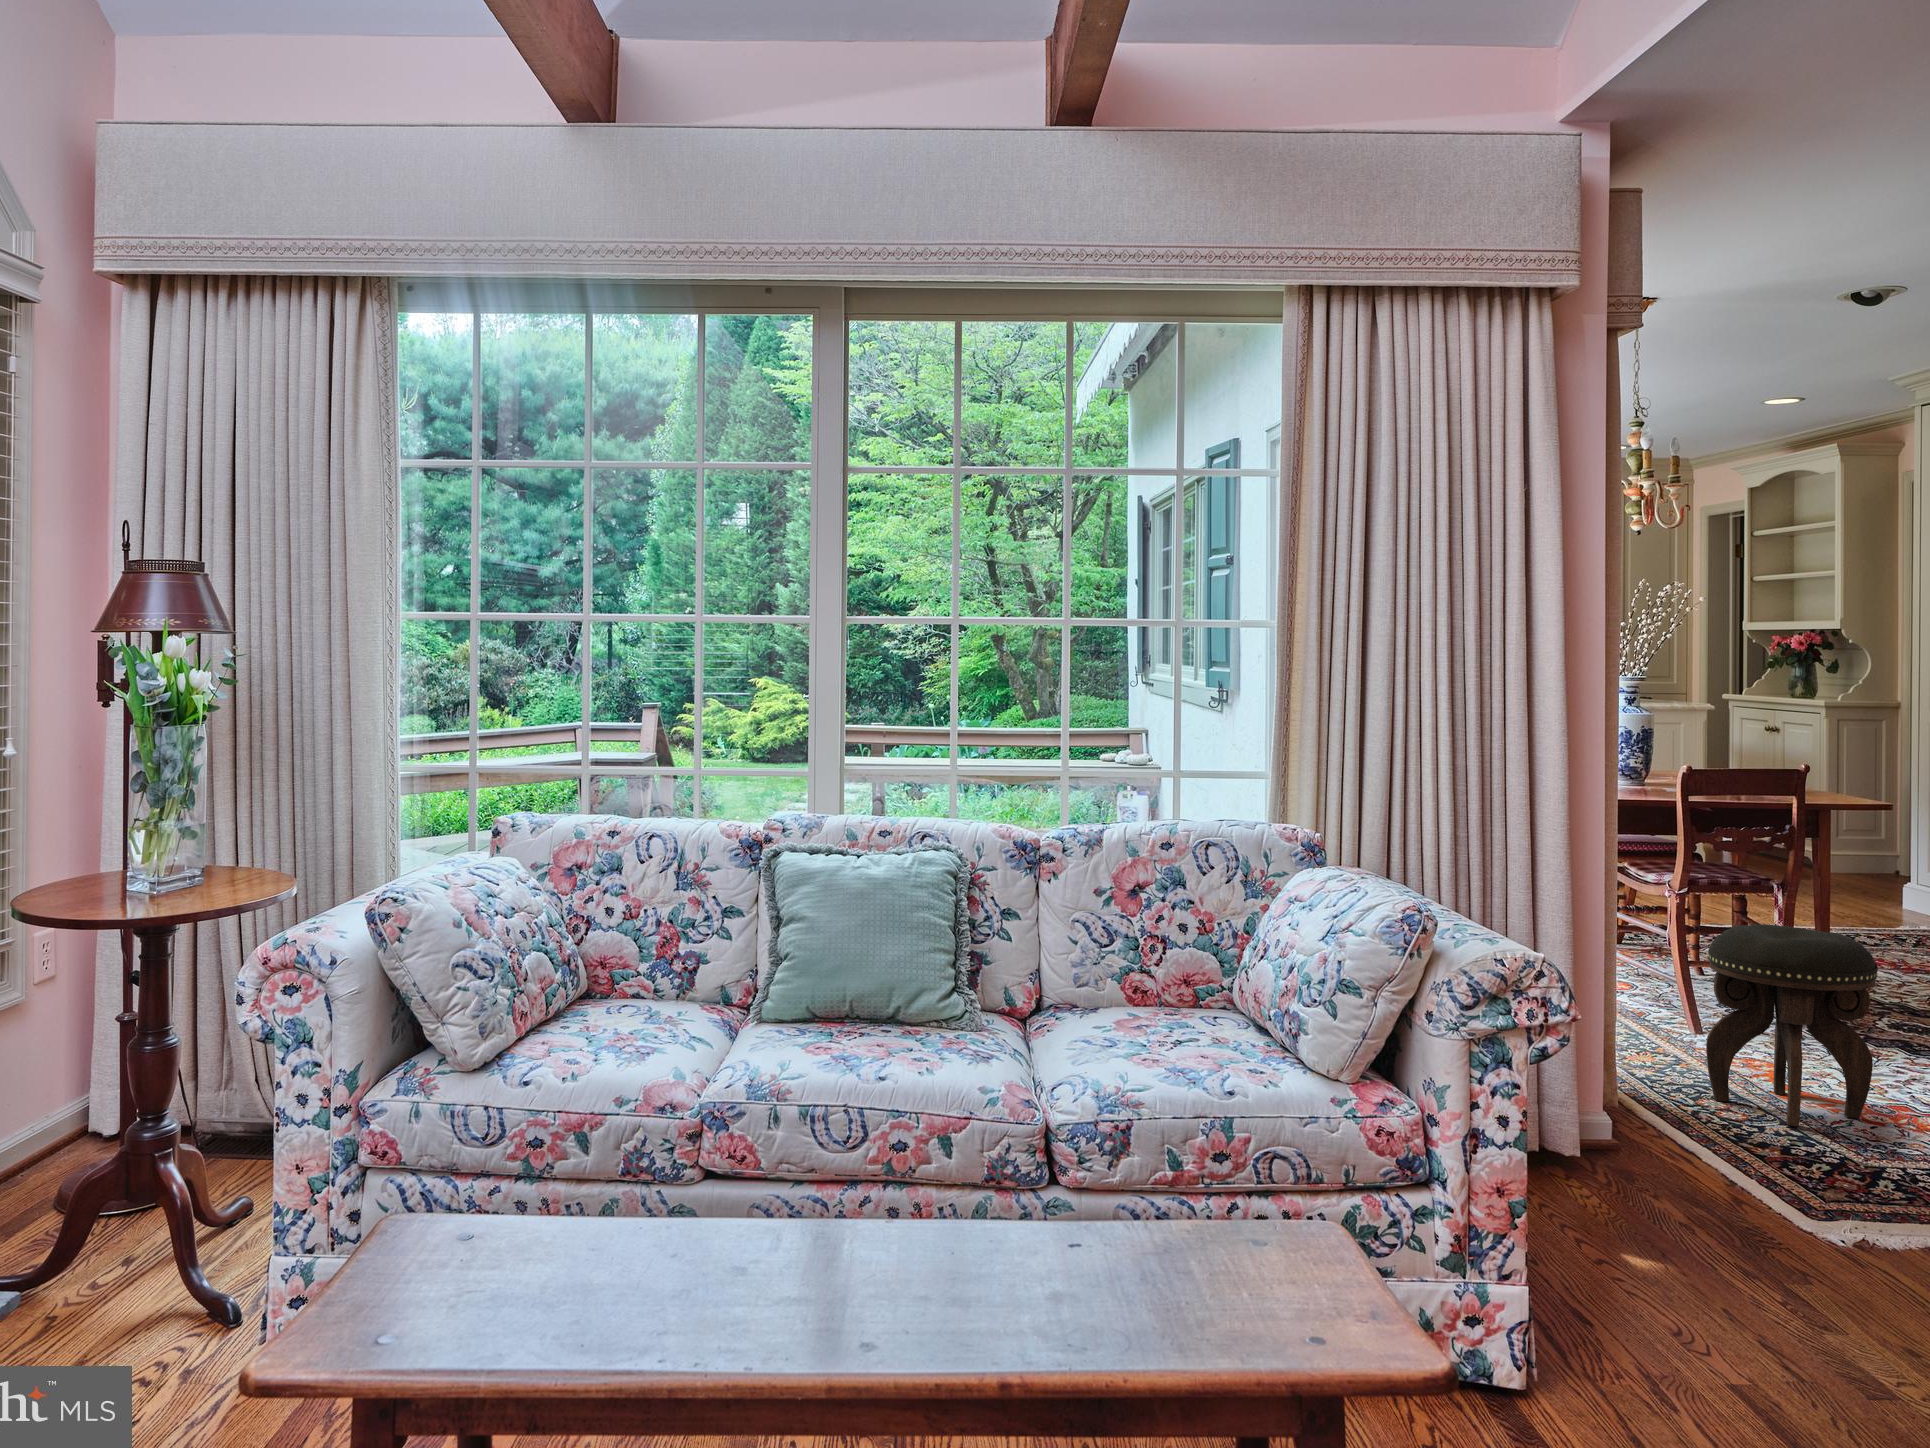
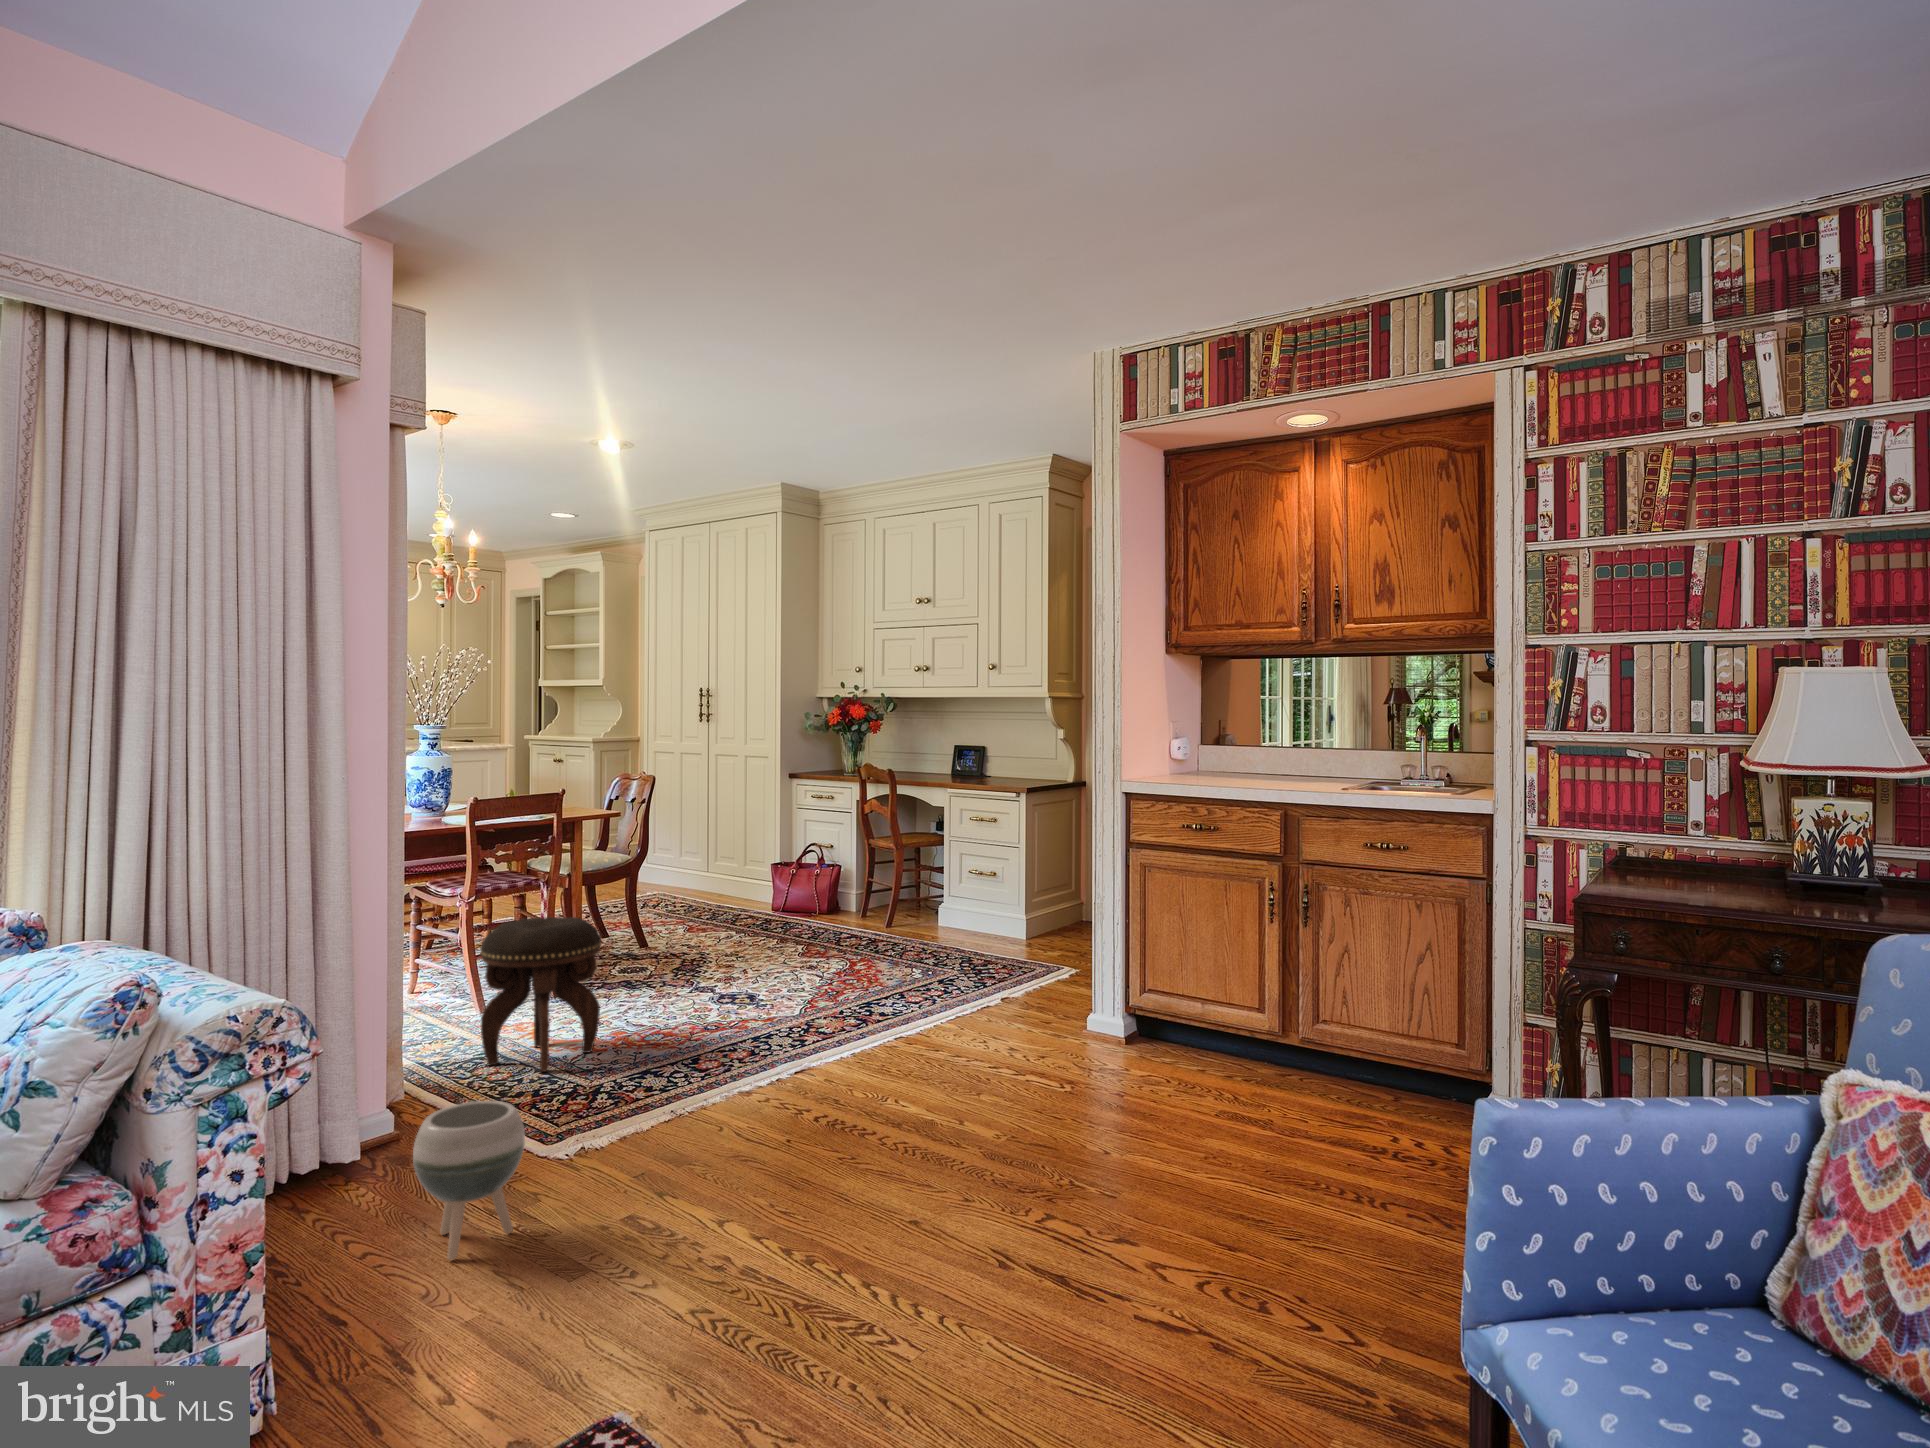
planter: none [1657,1124,1796,1303] -> present [413,1101,525,1260]

